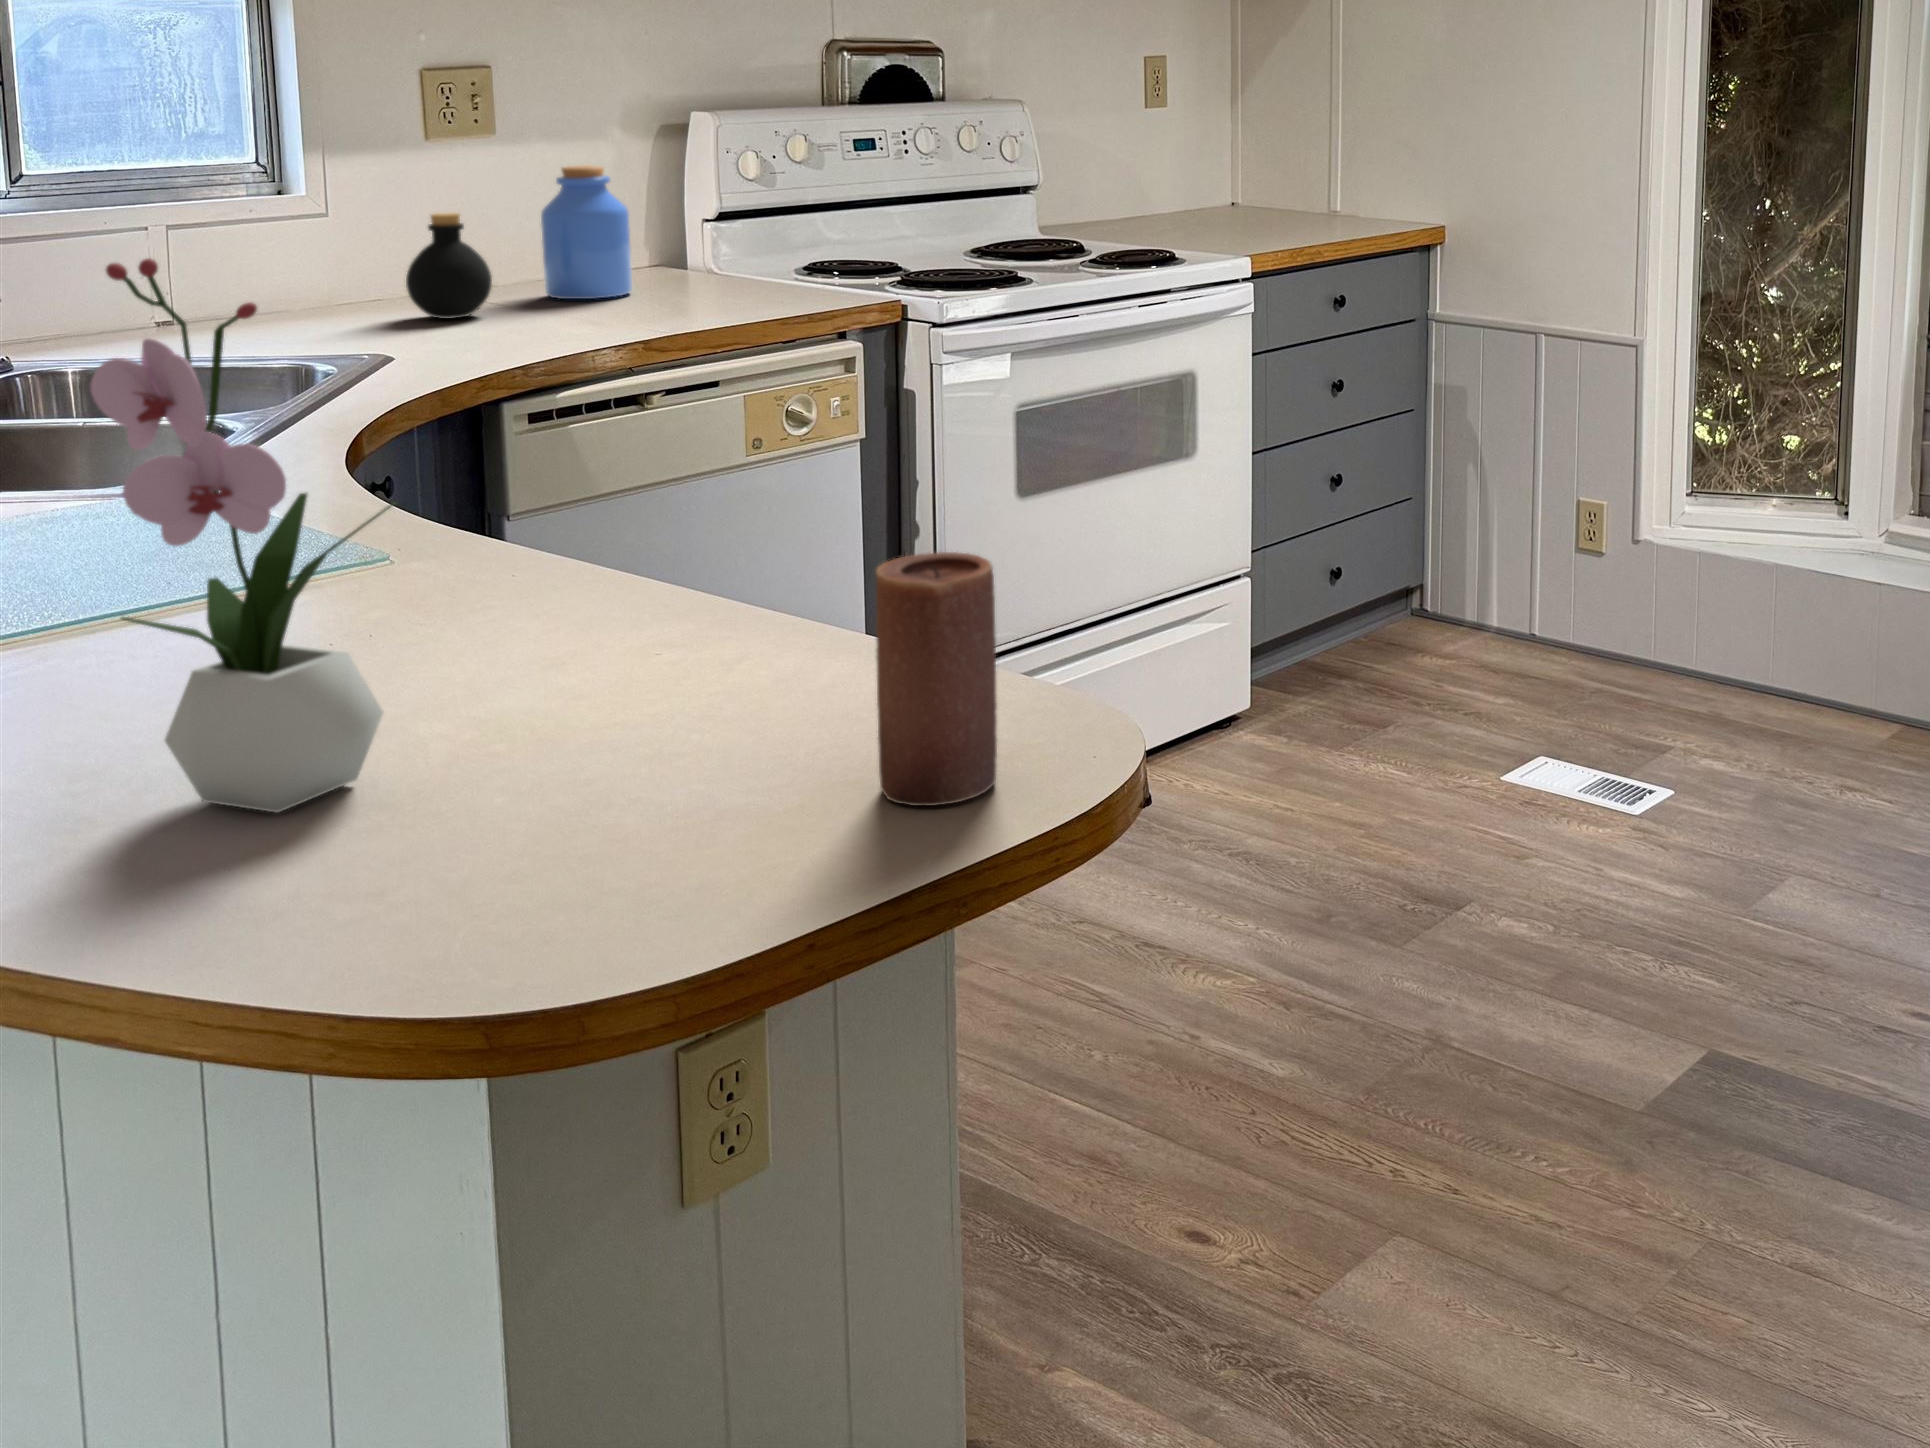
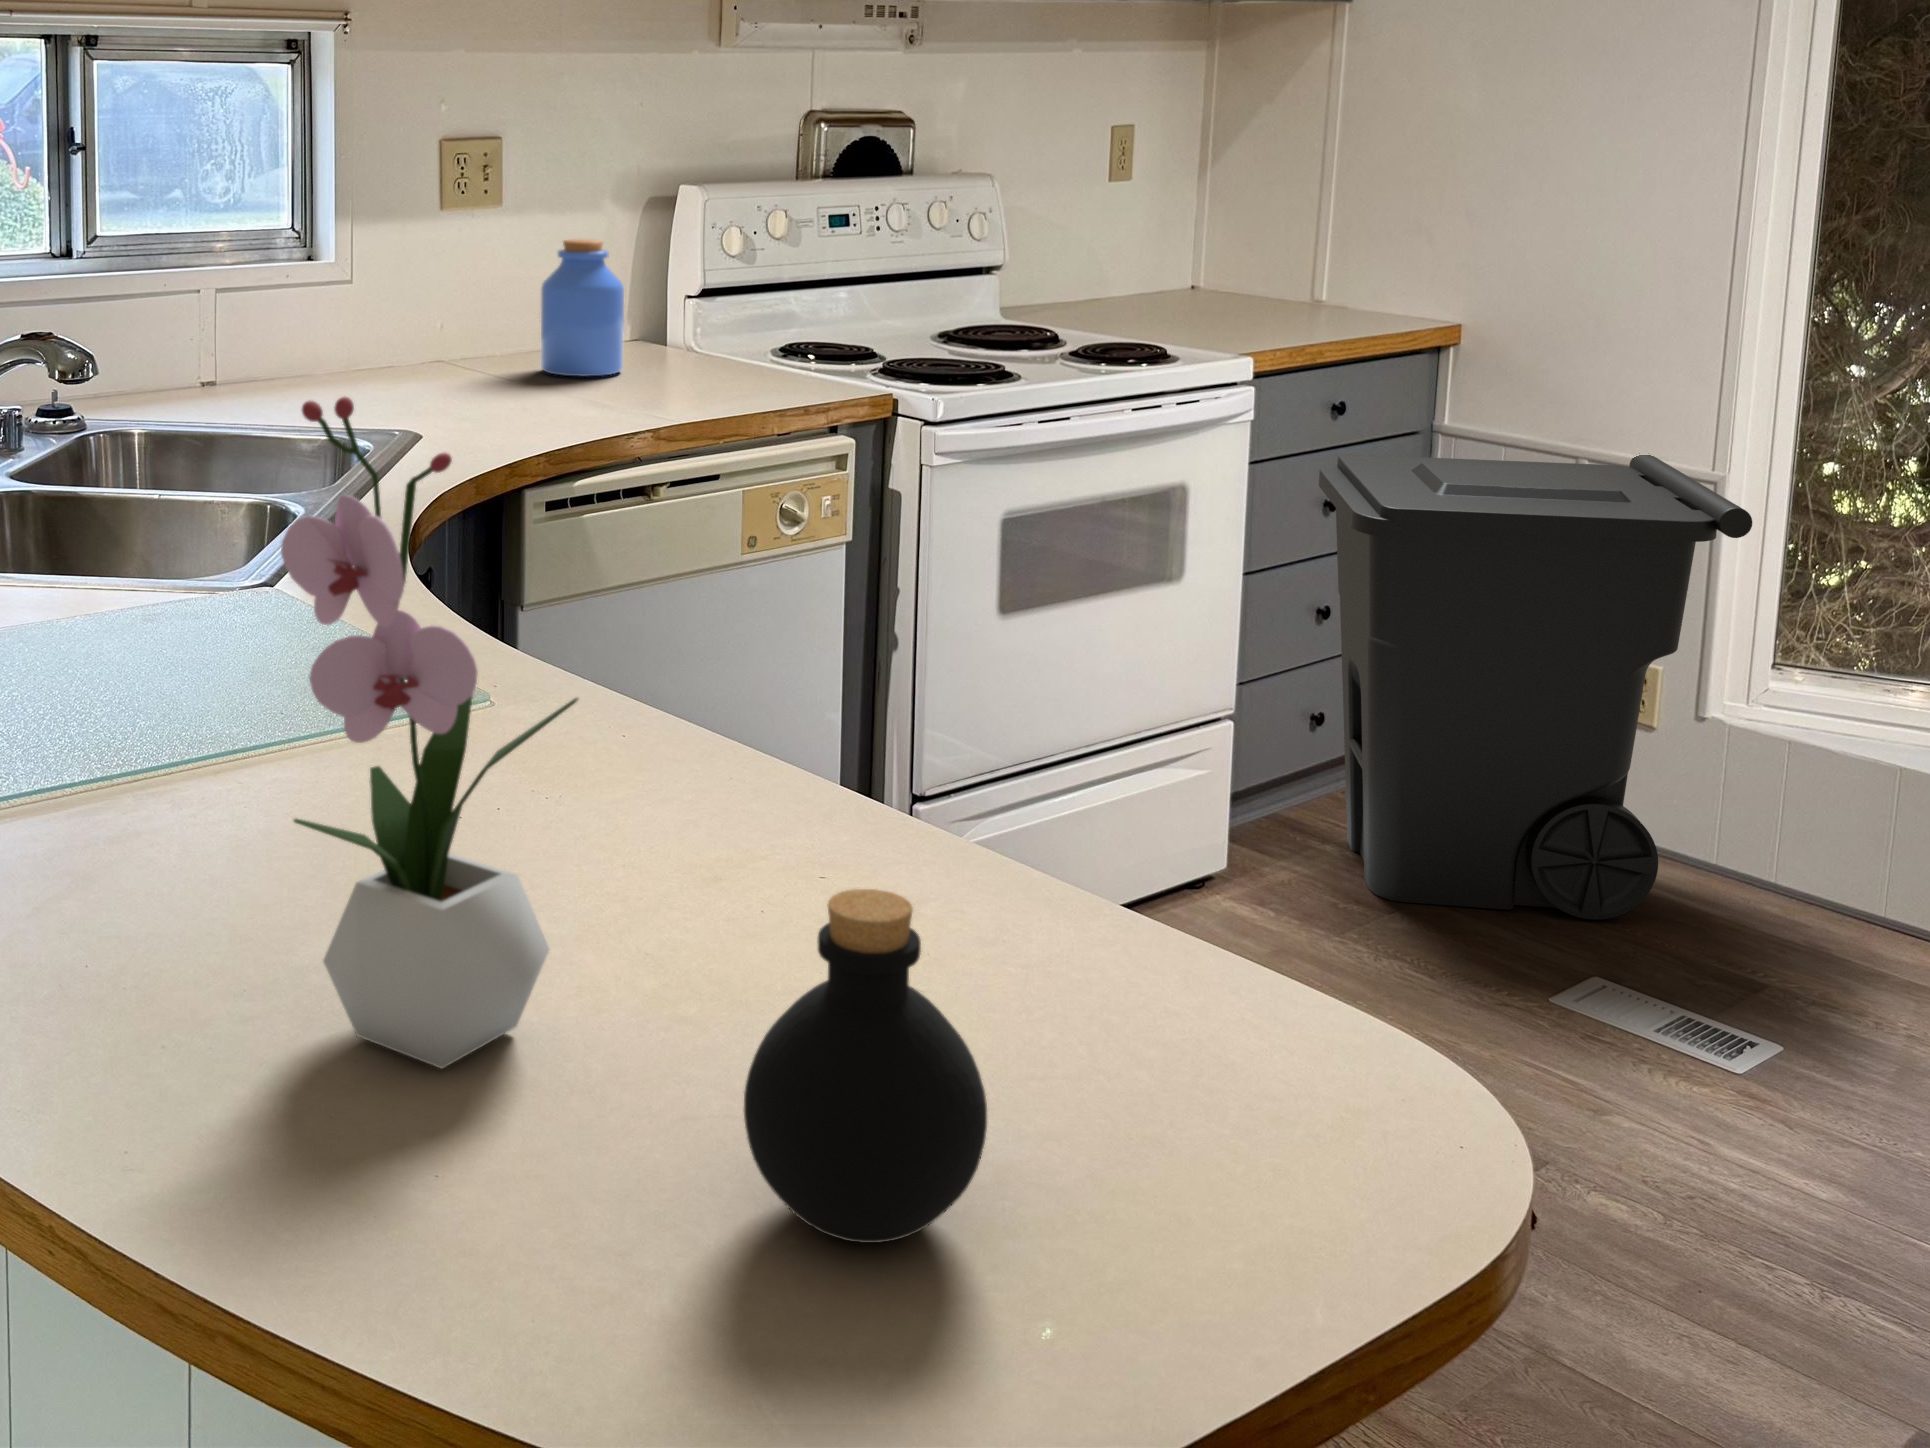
bottle: present [406,213,492,319] -> present [744,889,987,1243]
trash can: none [1321,324,1650,721] -> present [1319,453,1752,919]
candle: present [875,552,997,806] -> none [1160,833,1334,1190]

